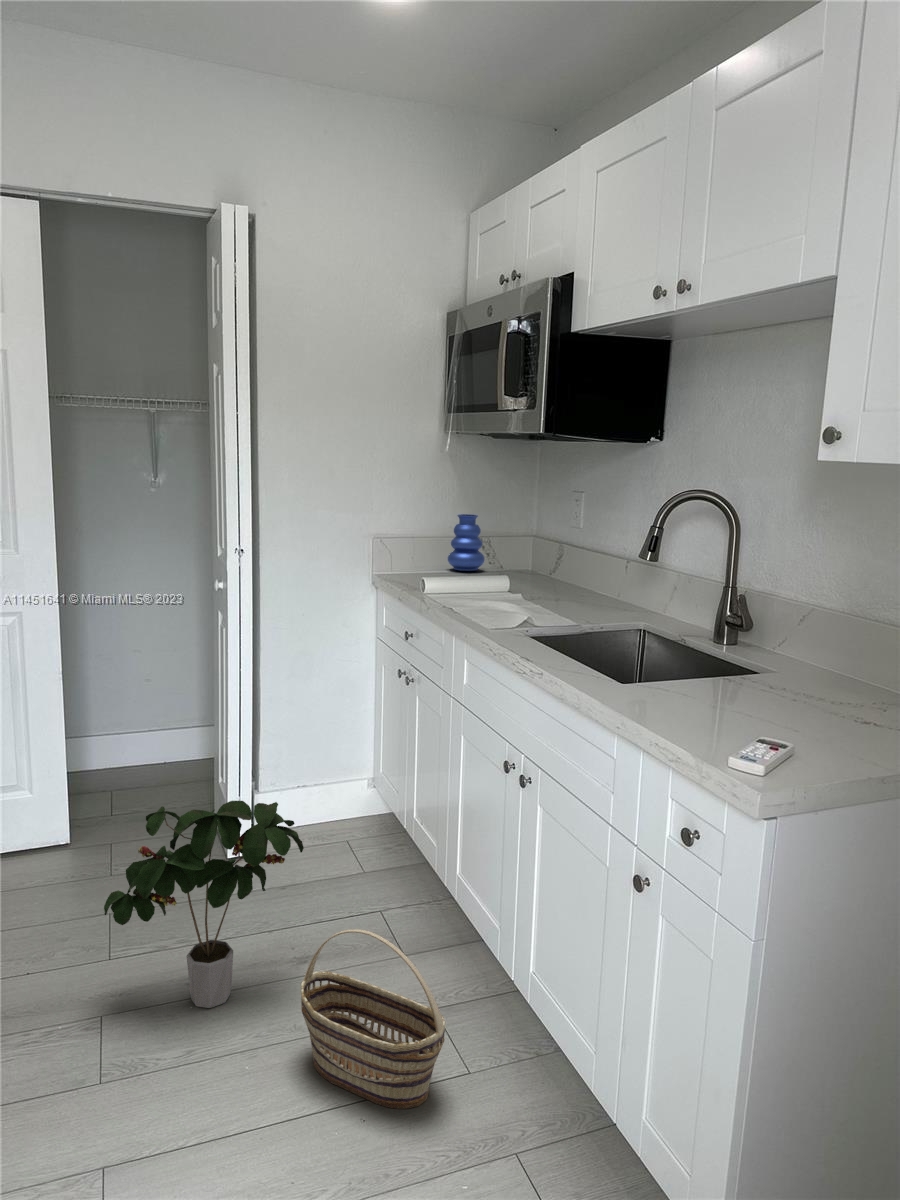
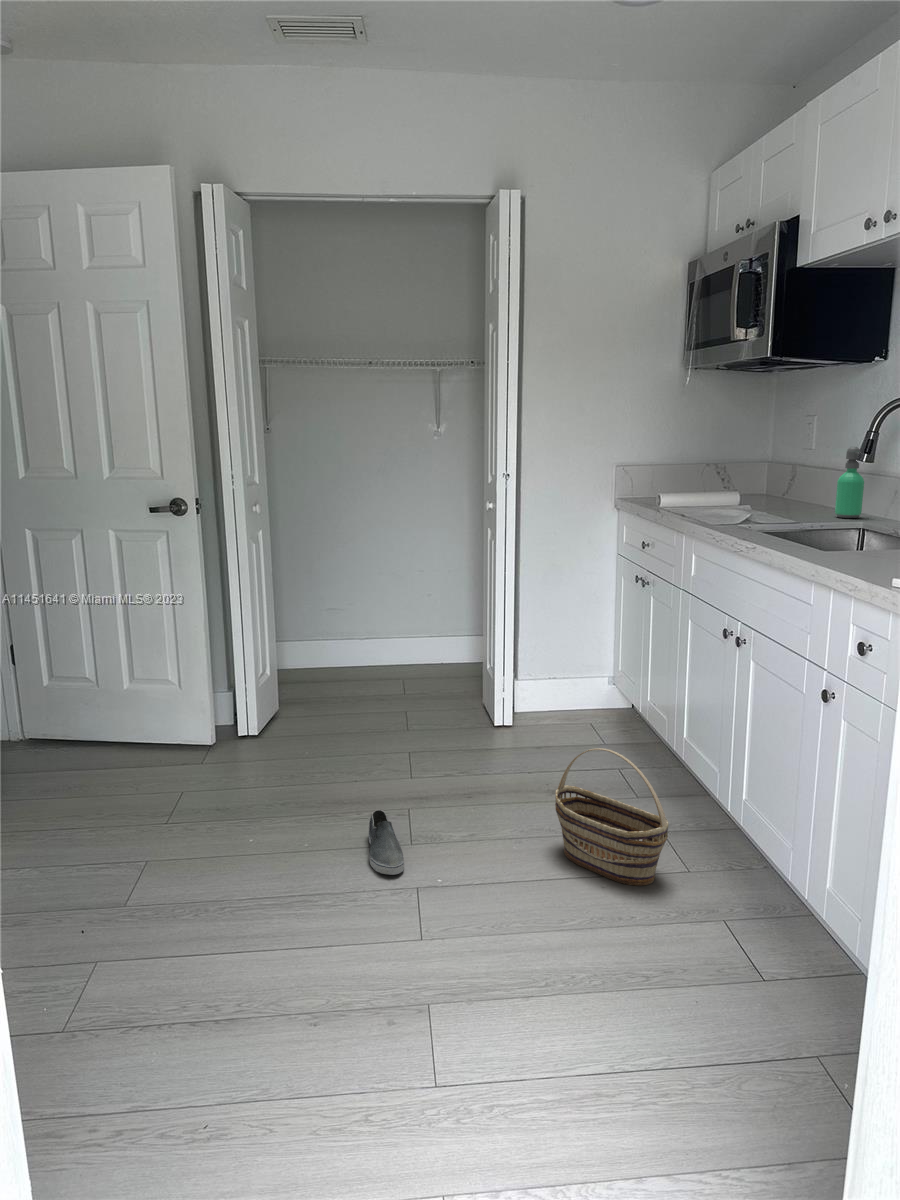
vase: present [448,514,485,571] -> none [685,444,720,494]
soap dispenser: none [614,535,643,615] -> present [835,447,864,518]
potted plant: present [104,801,304,1008] -> none [410,657,558,814]
shoe: none [34,1034,87,1150] -> present [369,810,404,875]

